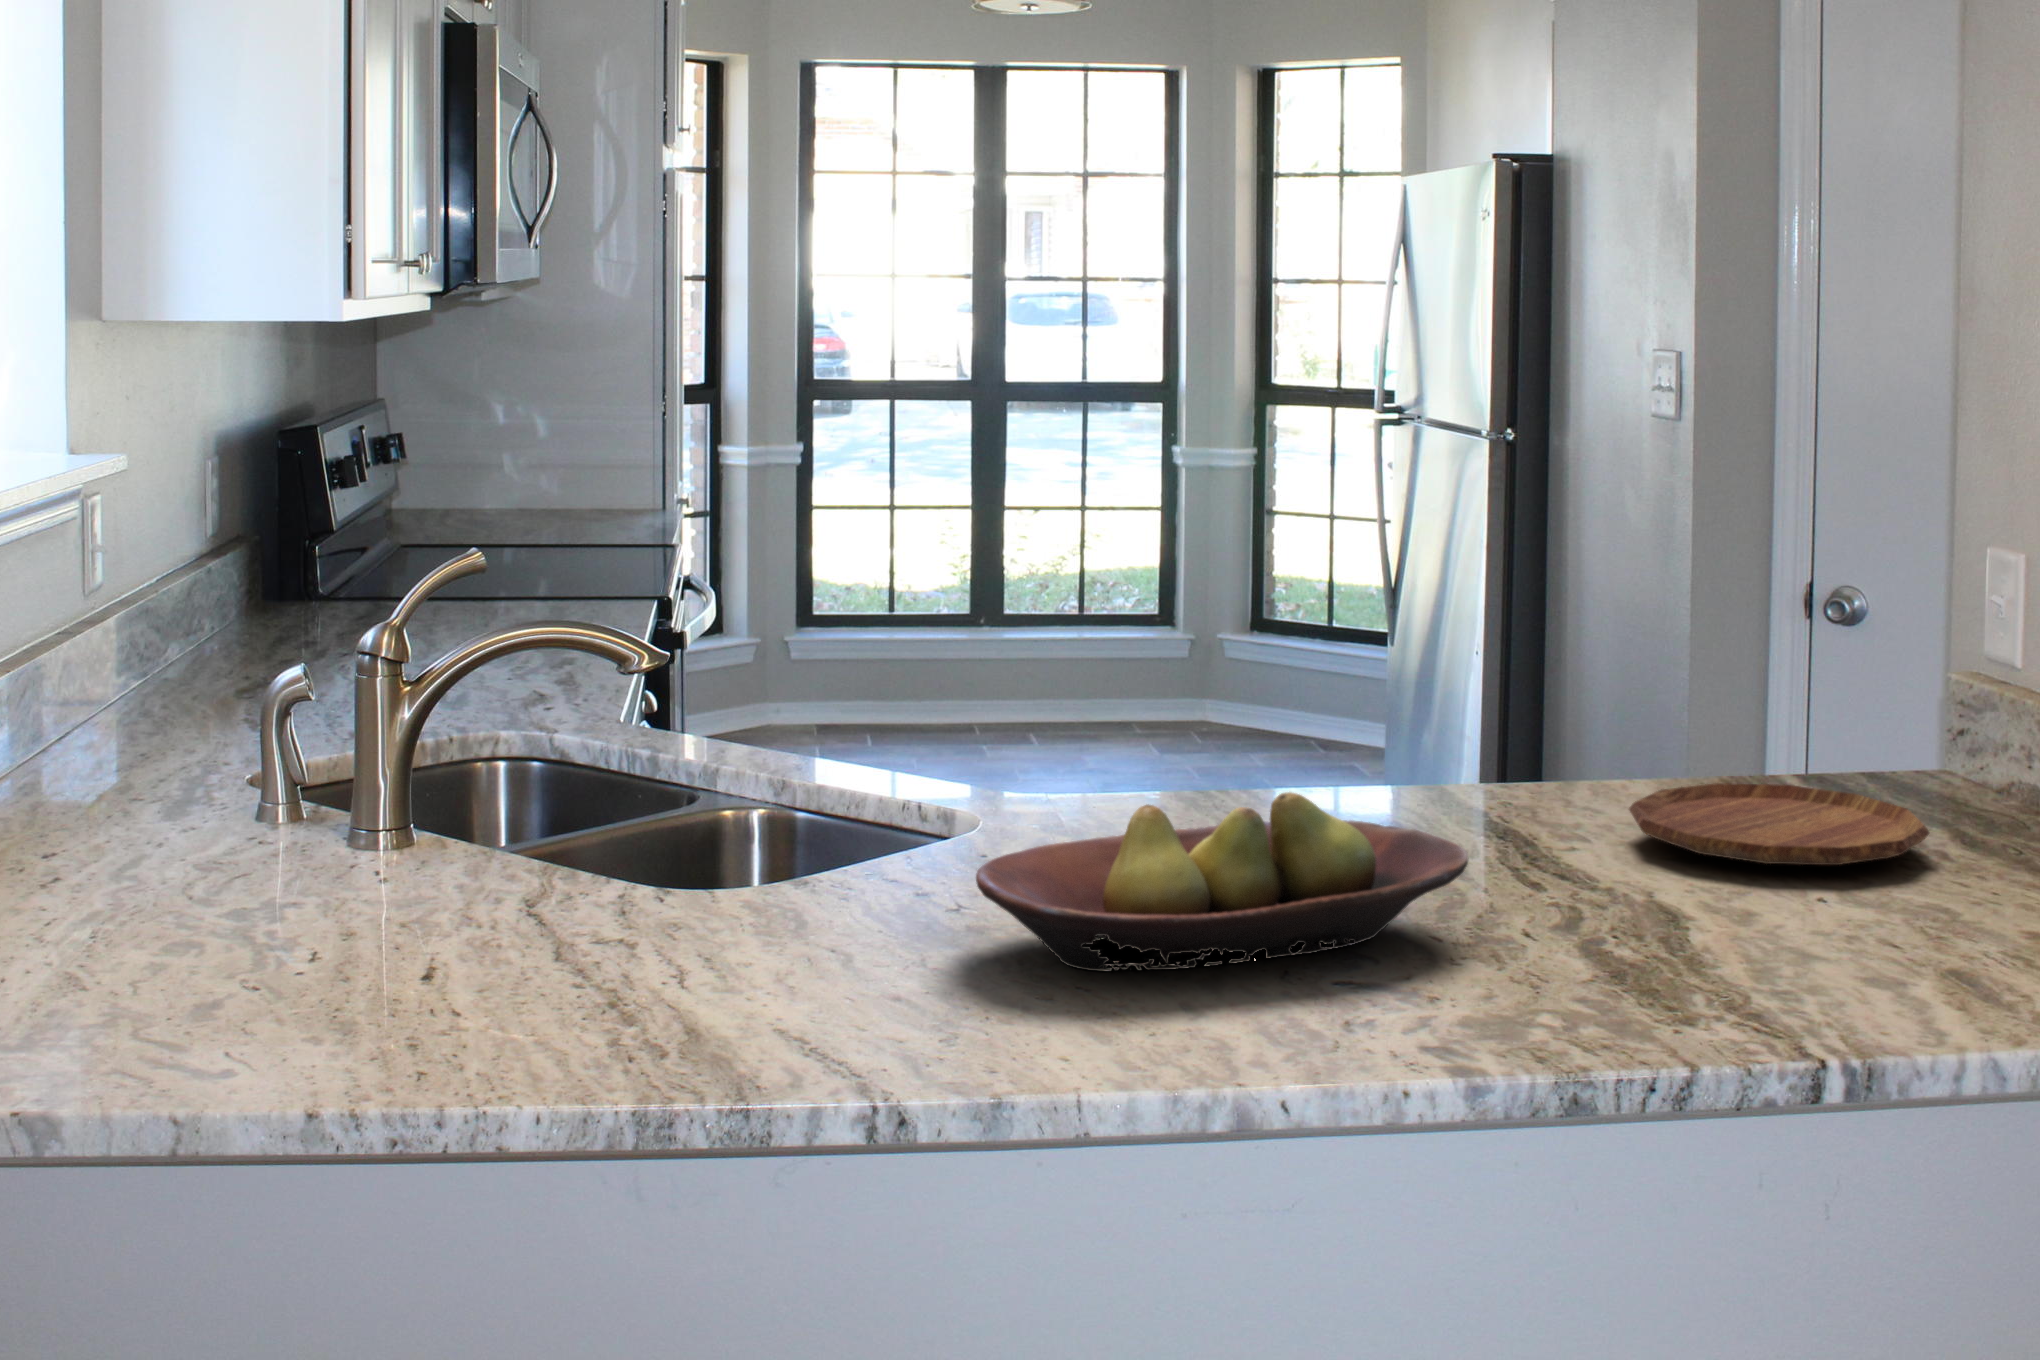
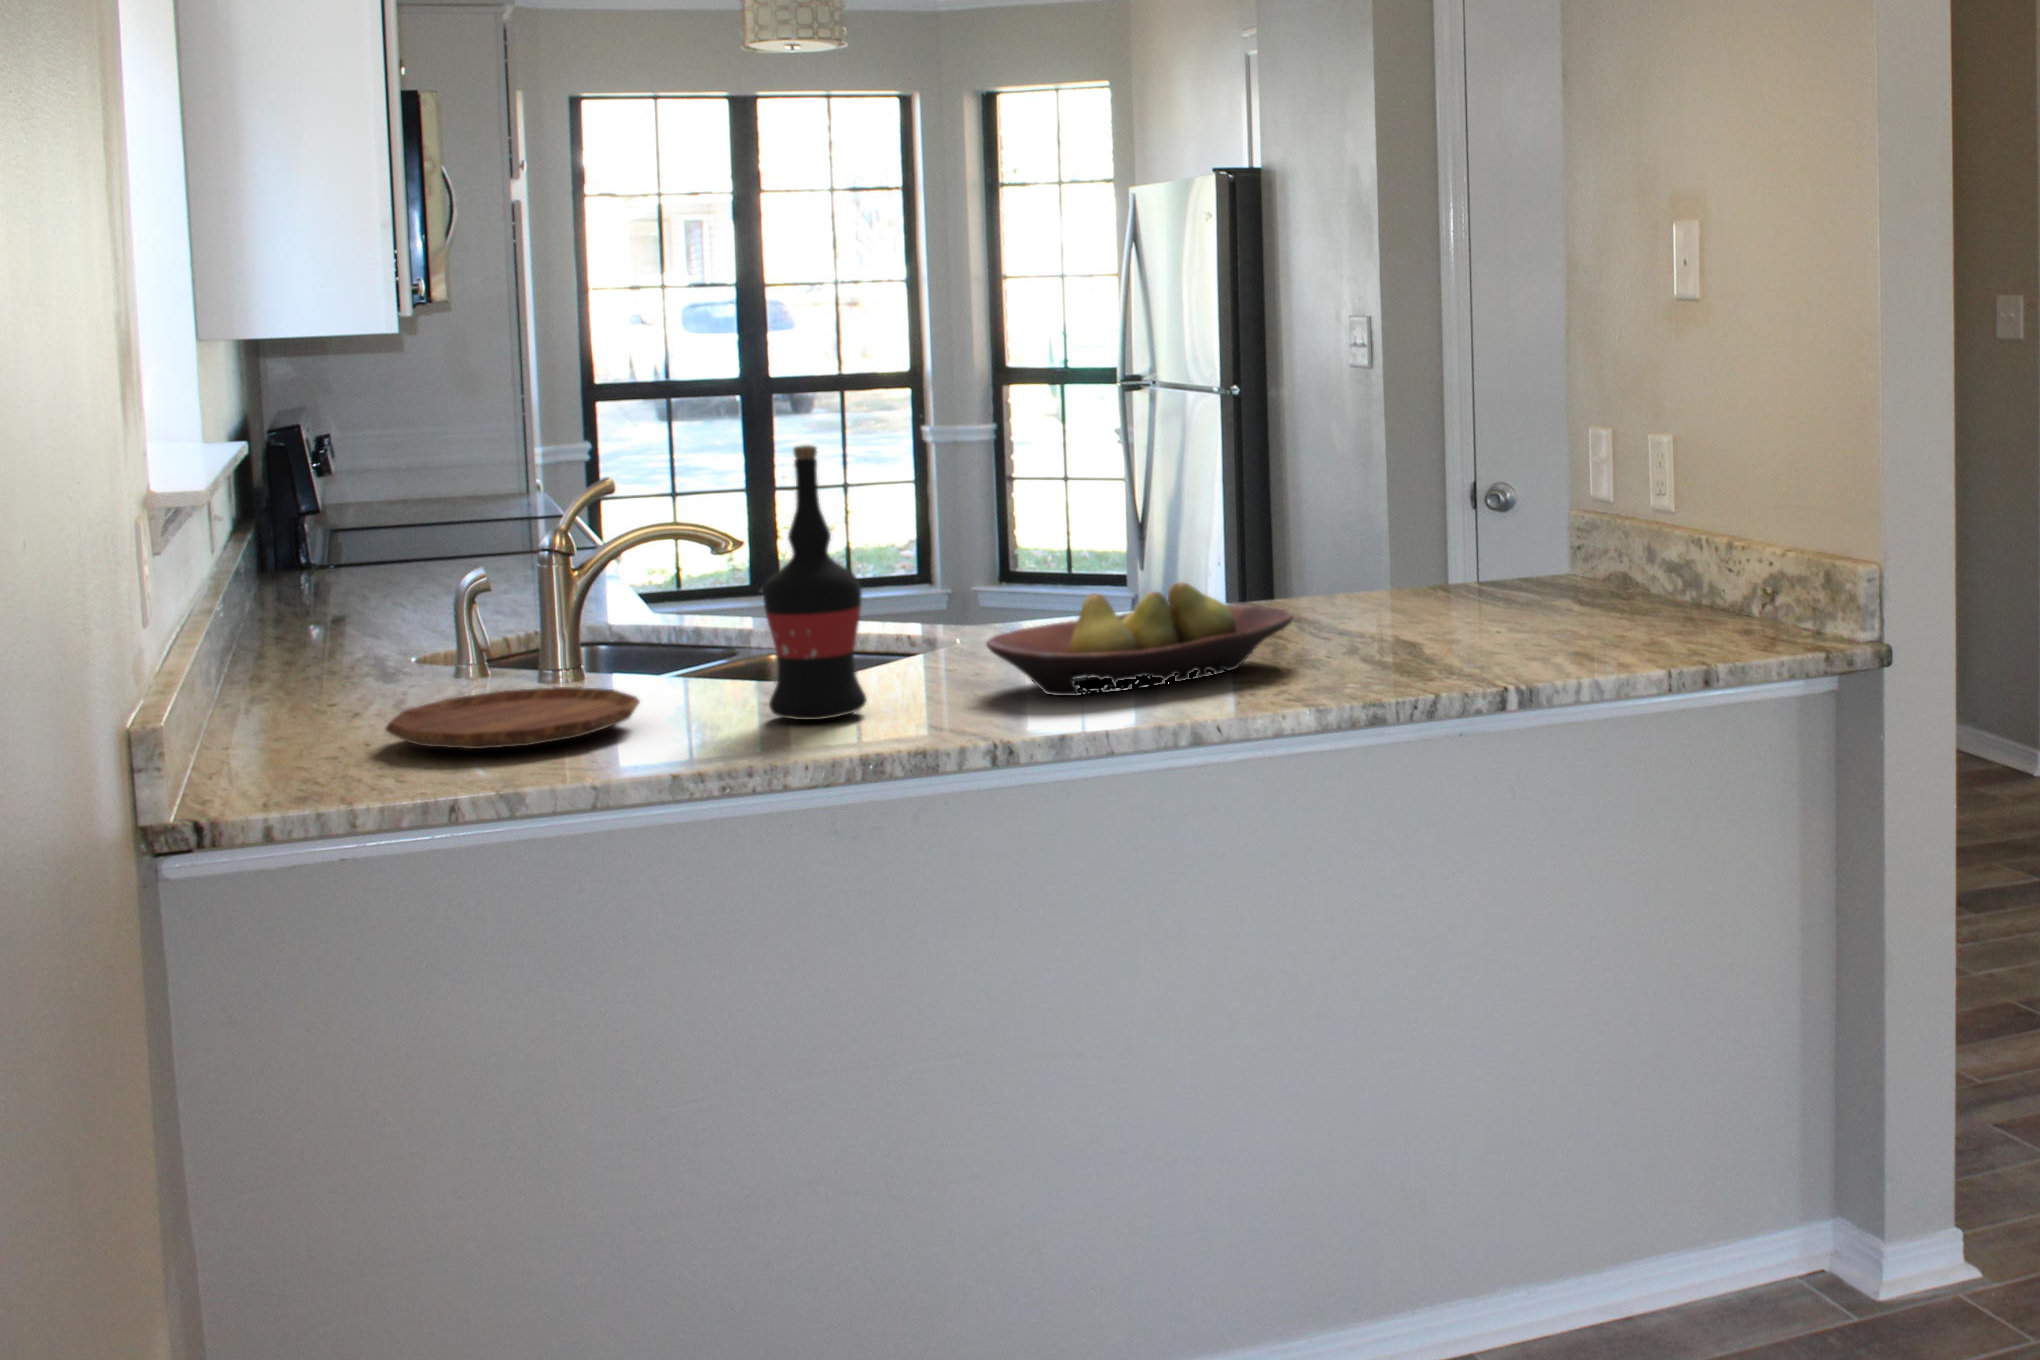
wine bottle: none [635,557,783,983] -> present [763,445,867,720]
tray: present [1629,783,1929,865] -> present [386,687,640,749]

